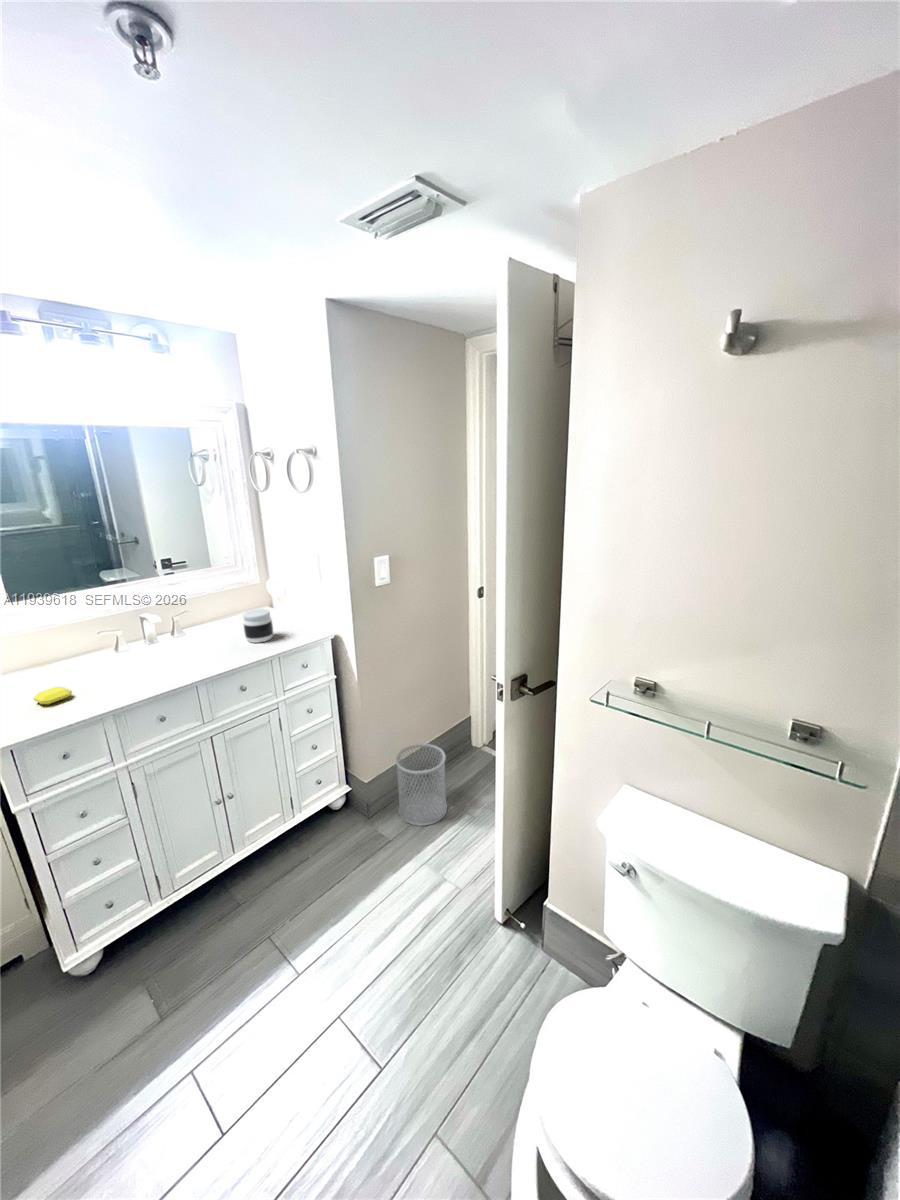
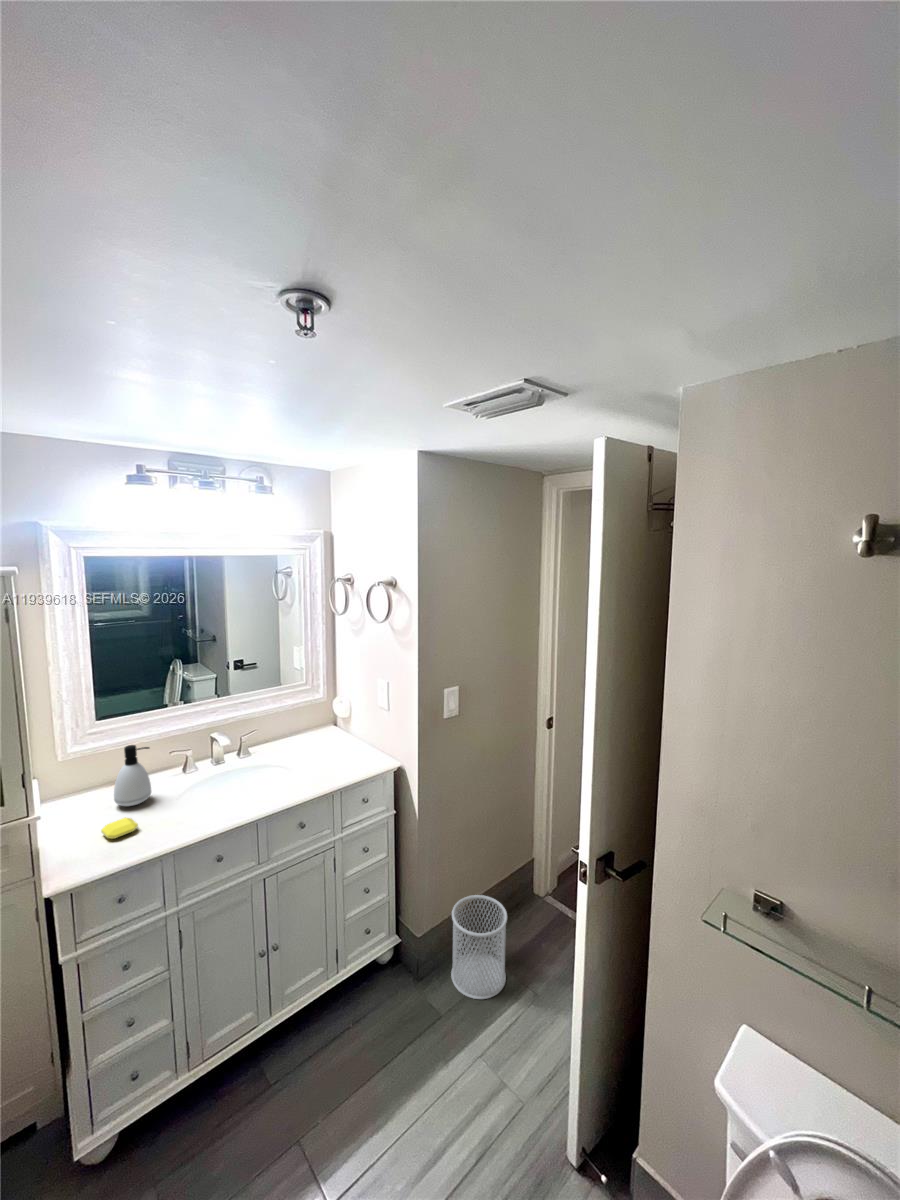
jar: present [243,609,273,643] -> none [310,738,338,774]
soap dispenser: none [41,620,82,679] -> present [114,745,151,806]

